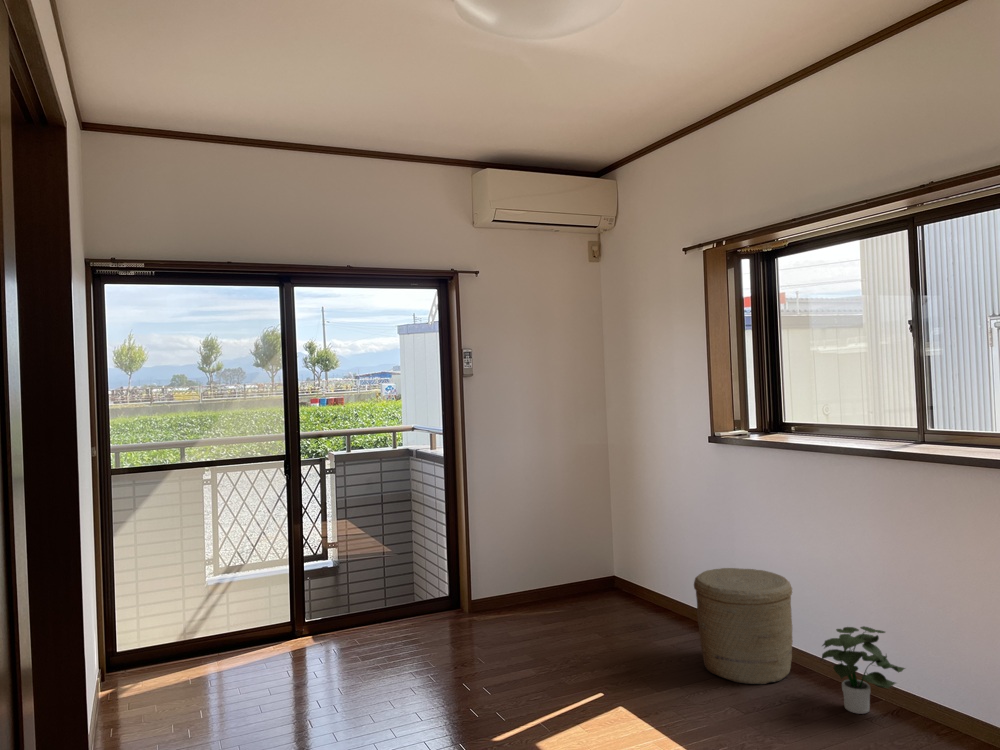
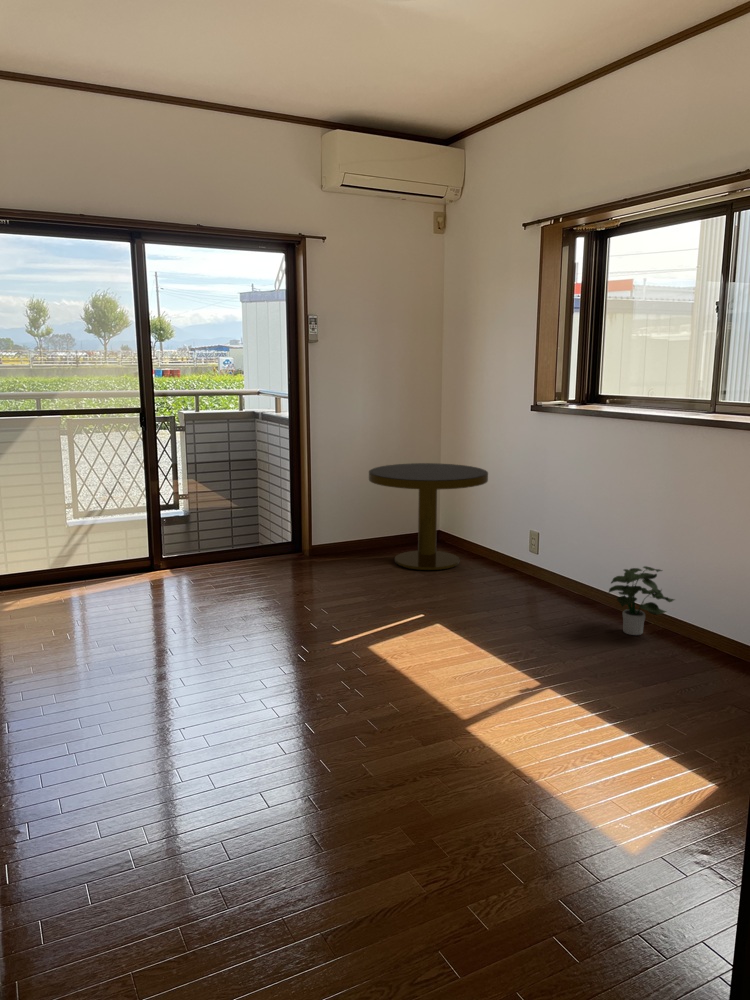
side table: none [532,499,665,624] -> present [369,463,488,570]
woven basket: present [694,568,793,684] -> none [508,521,592,615]

